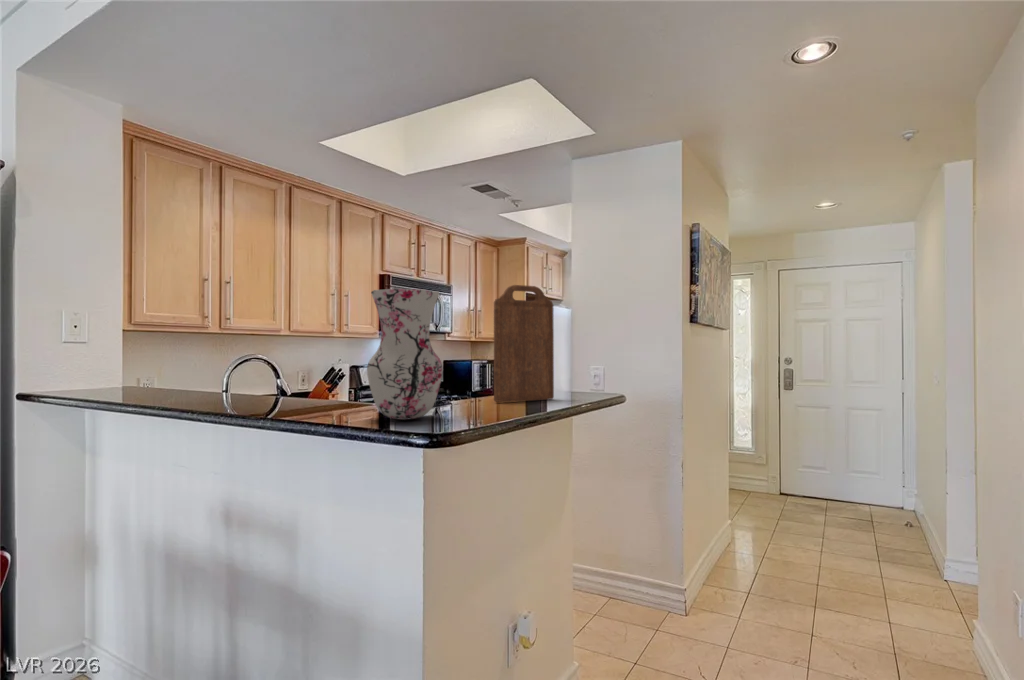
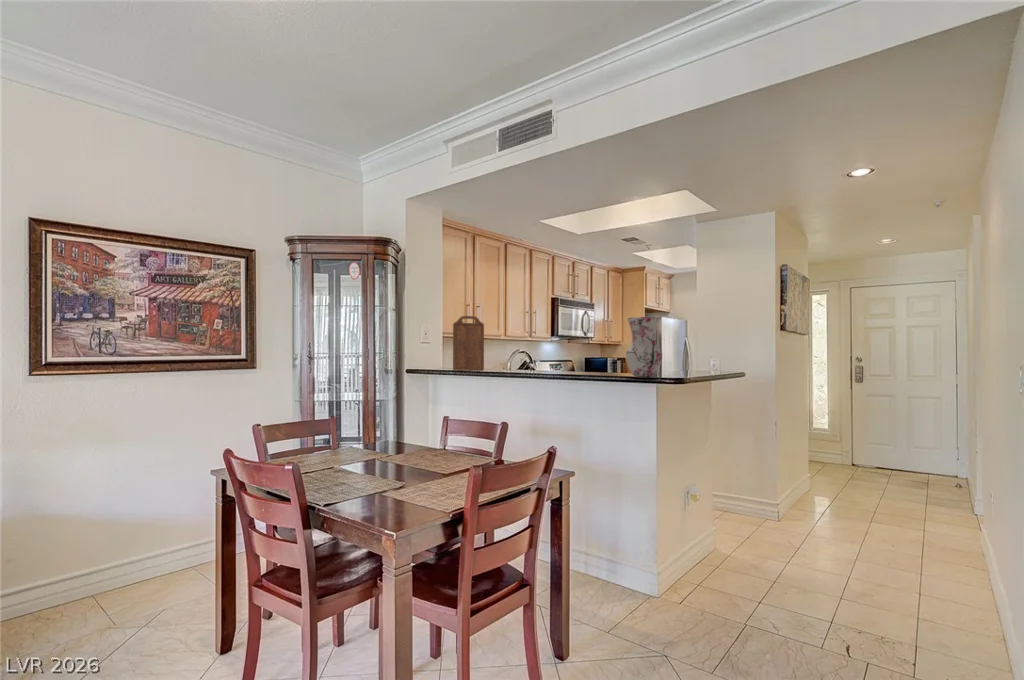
cutting board: present [494,285,554,402] -> present [453,316,484,370]

